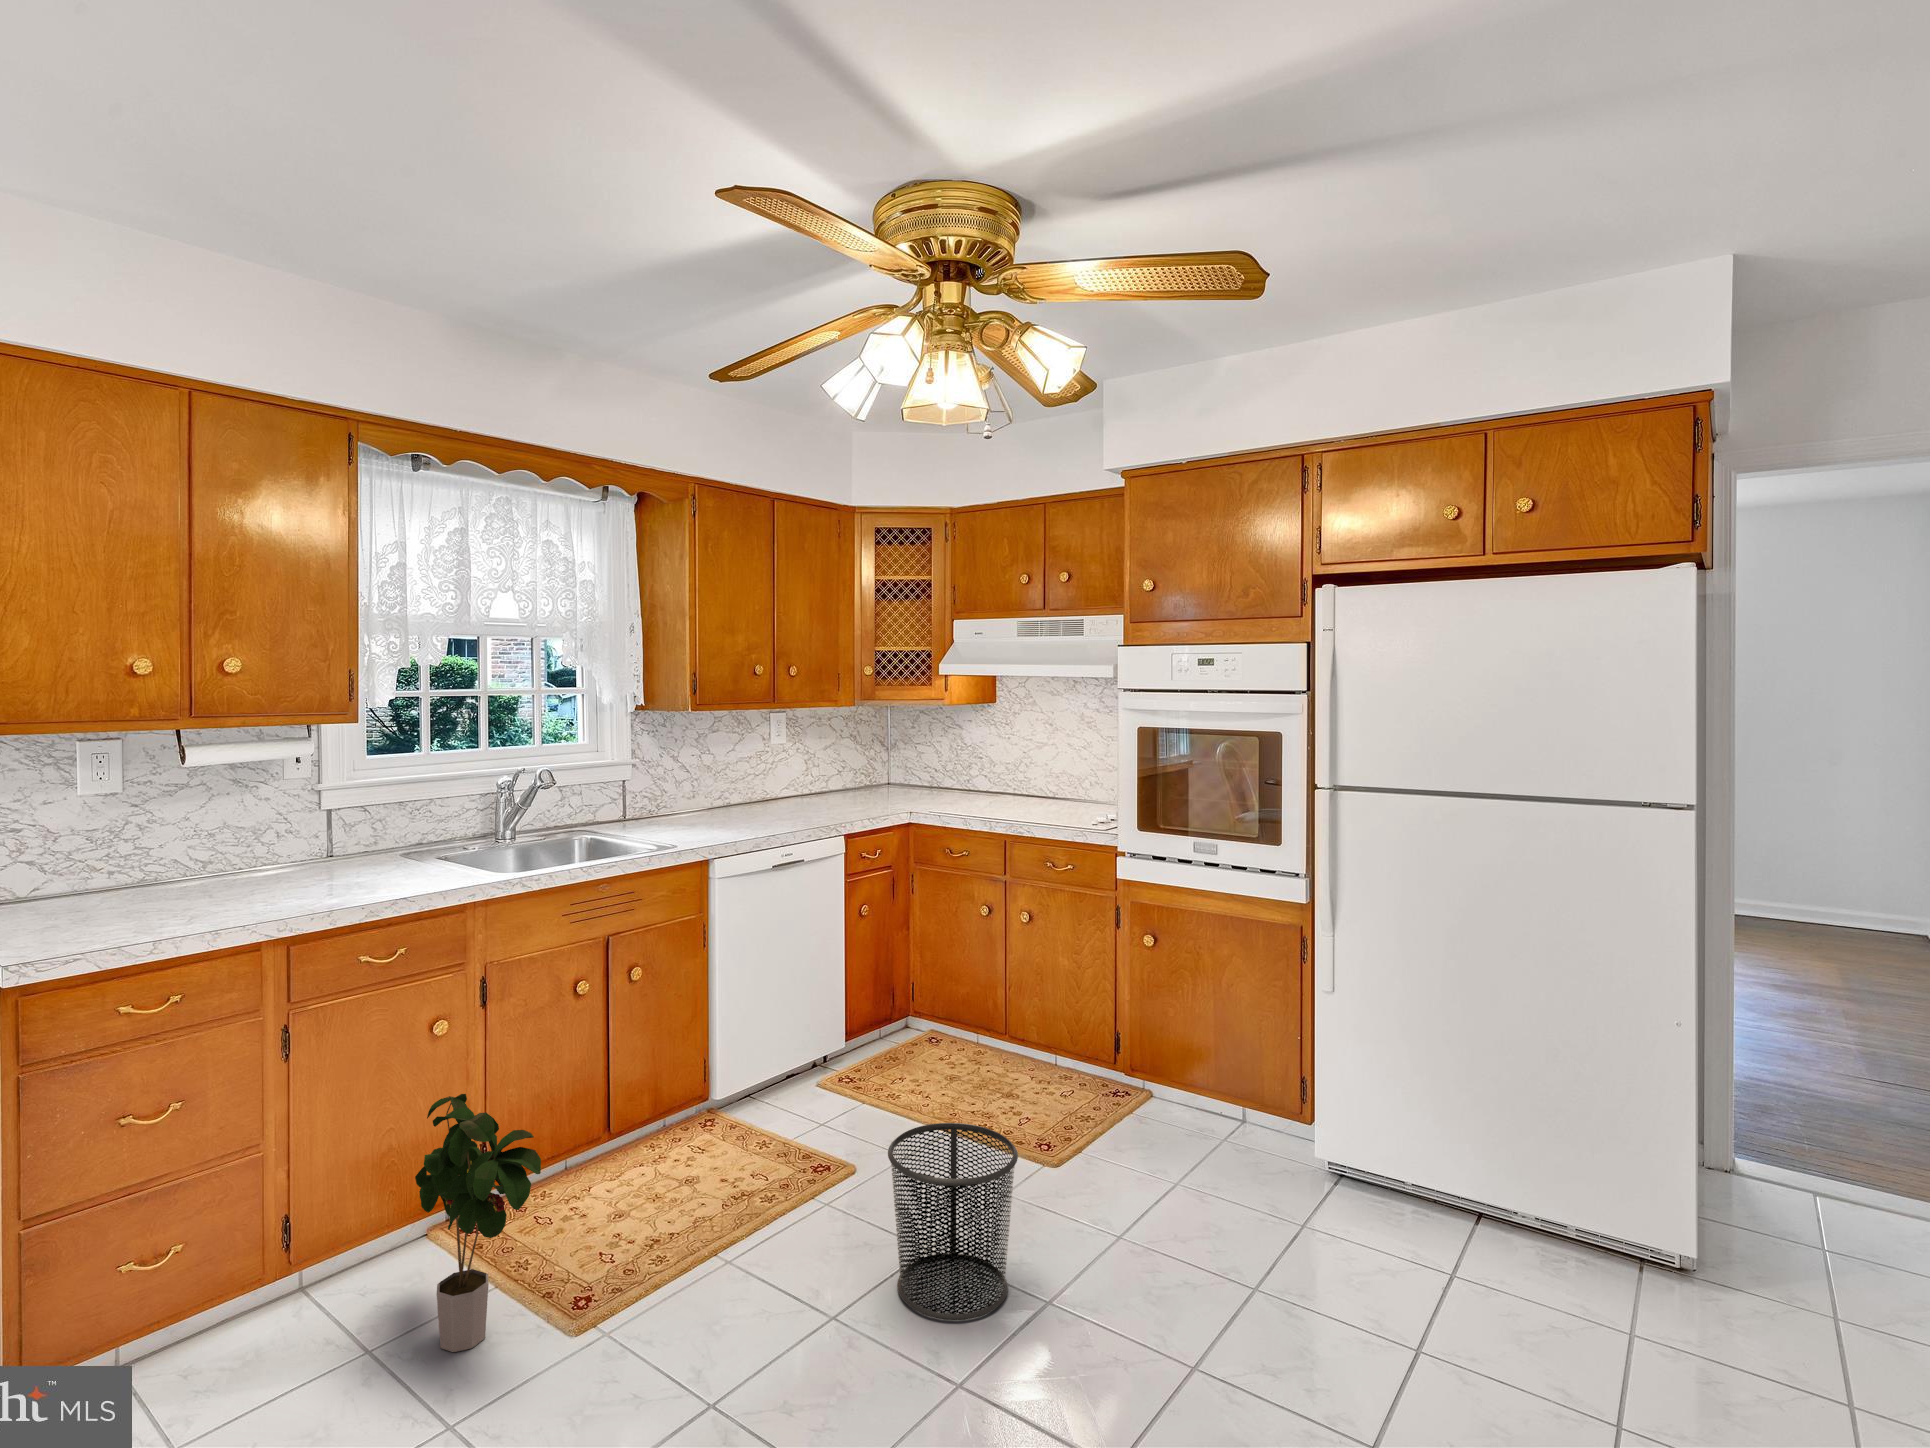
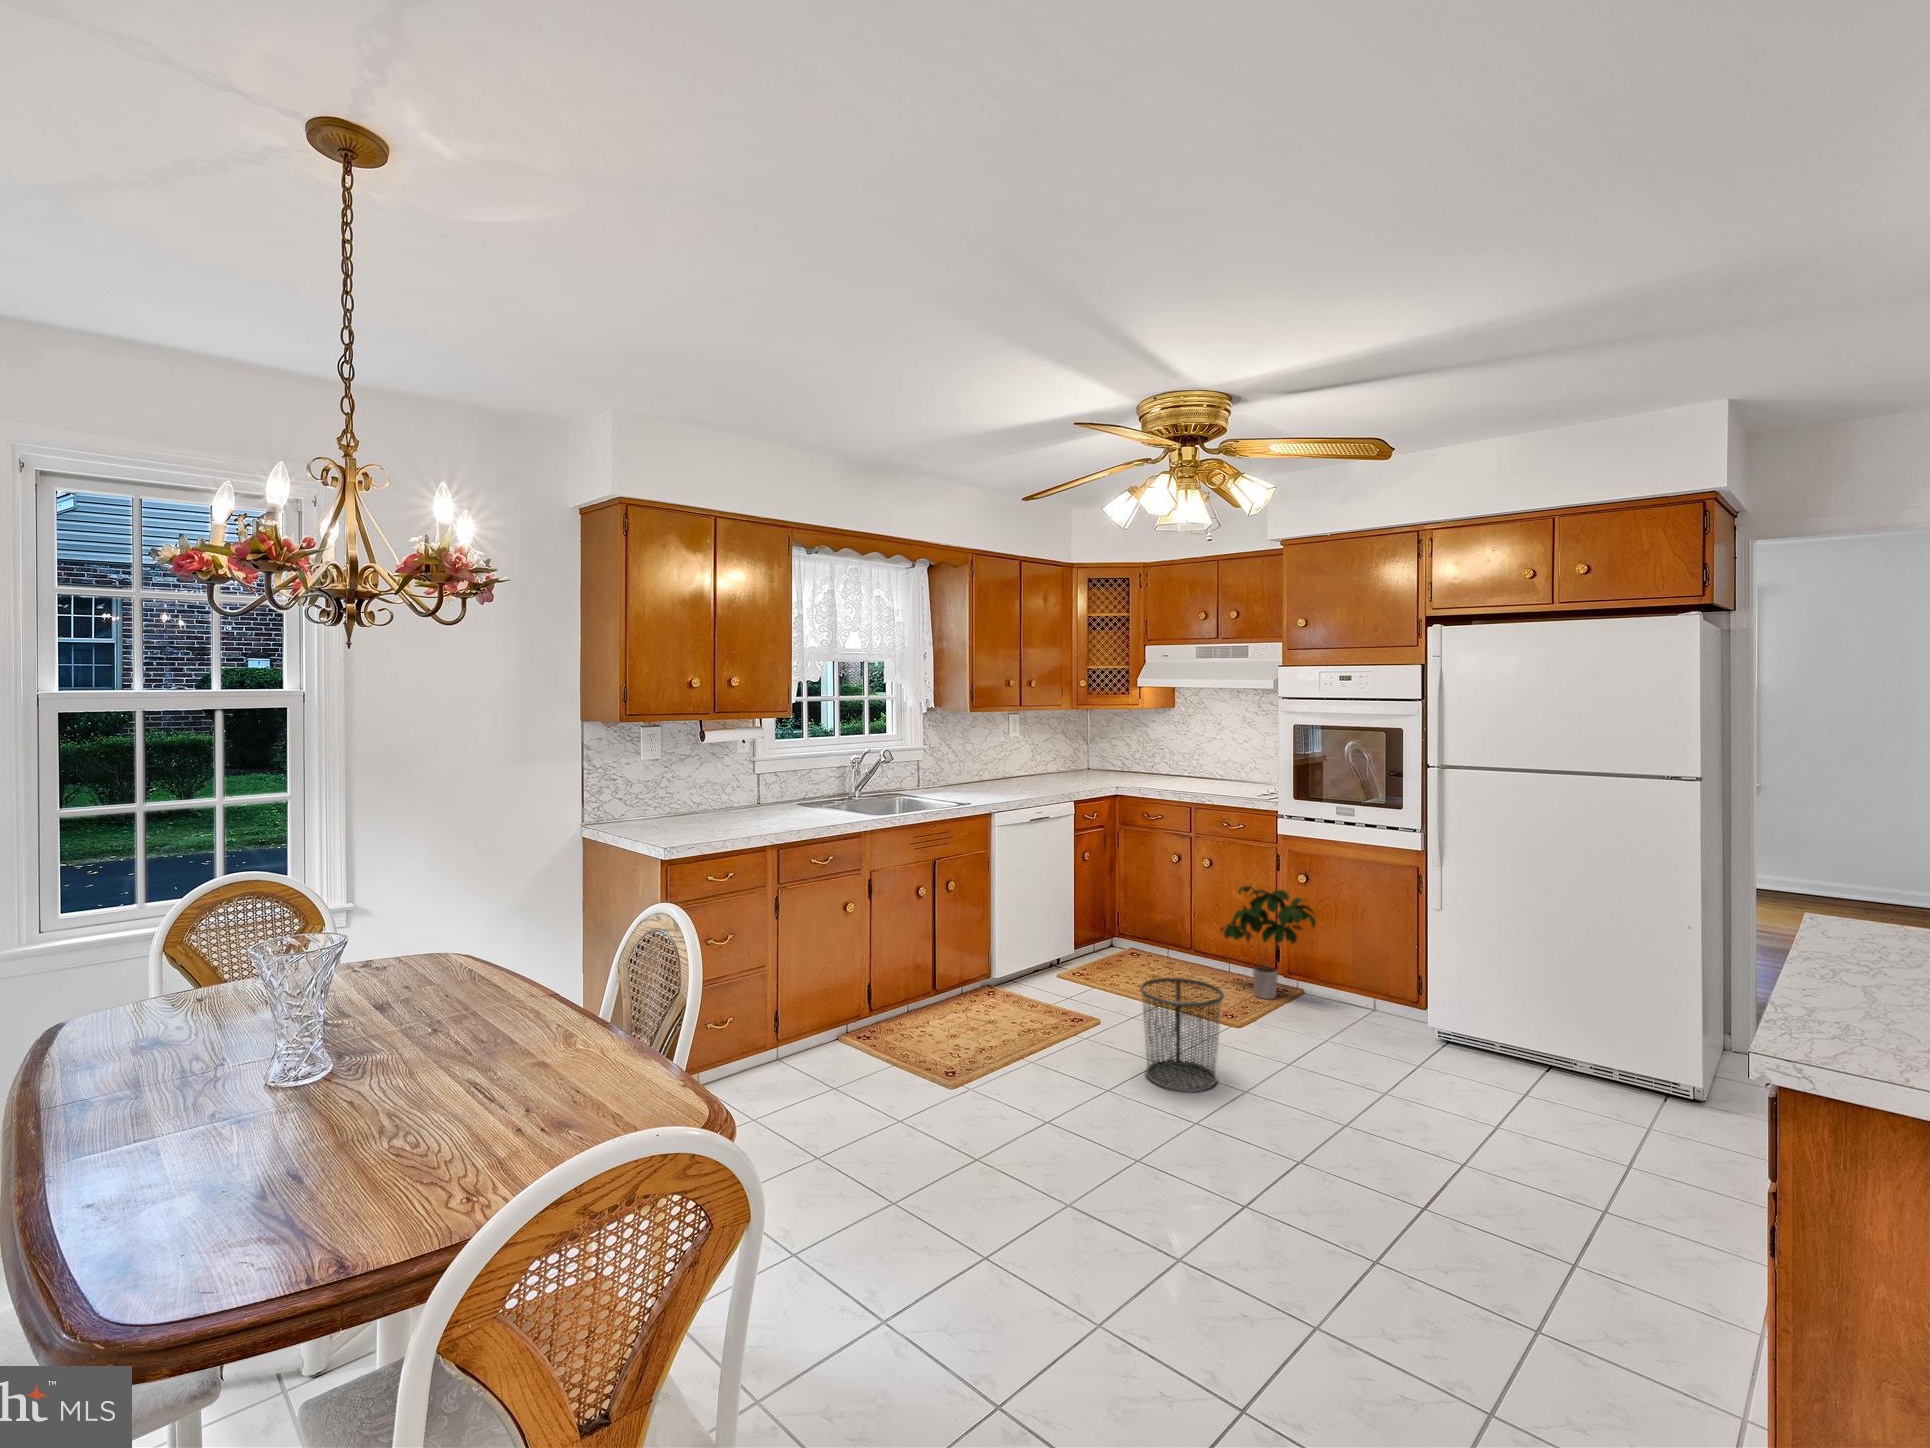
potted plant: present [415,1094,541,1352] -> present [1221,886,1316,999]

